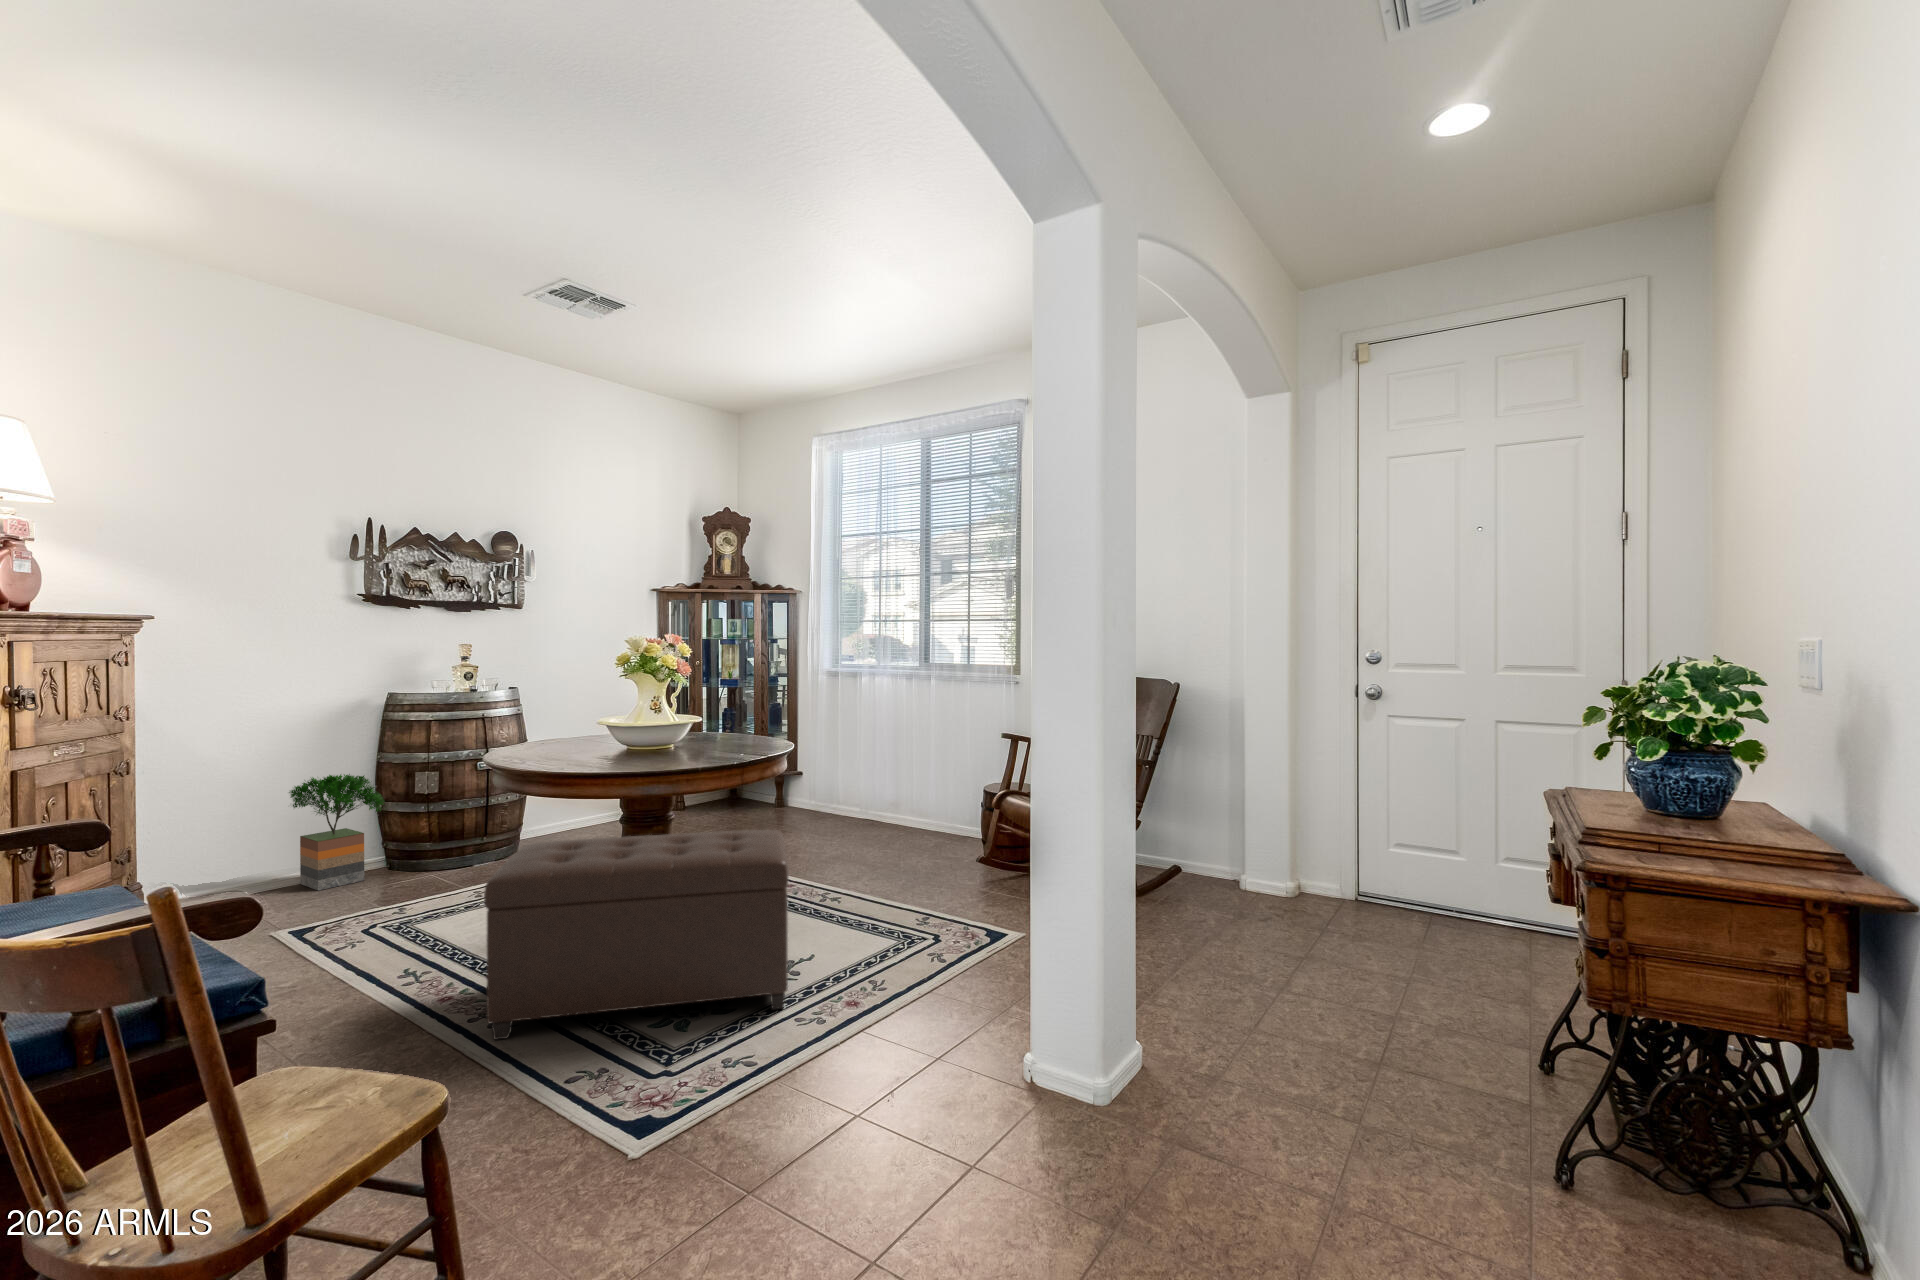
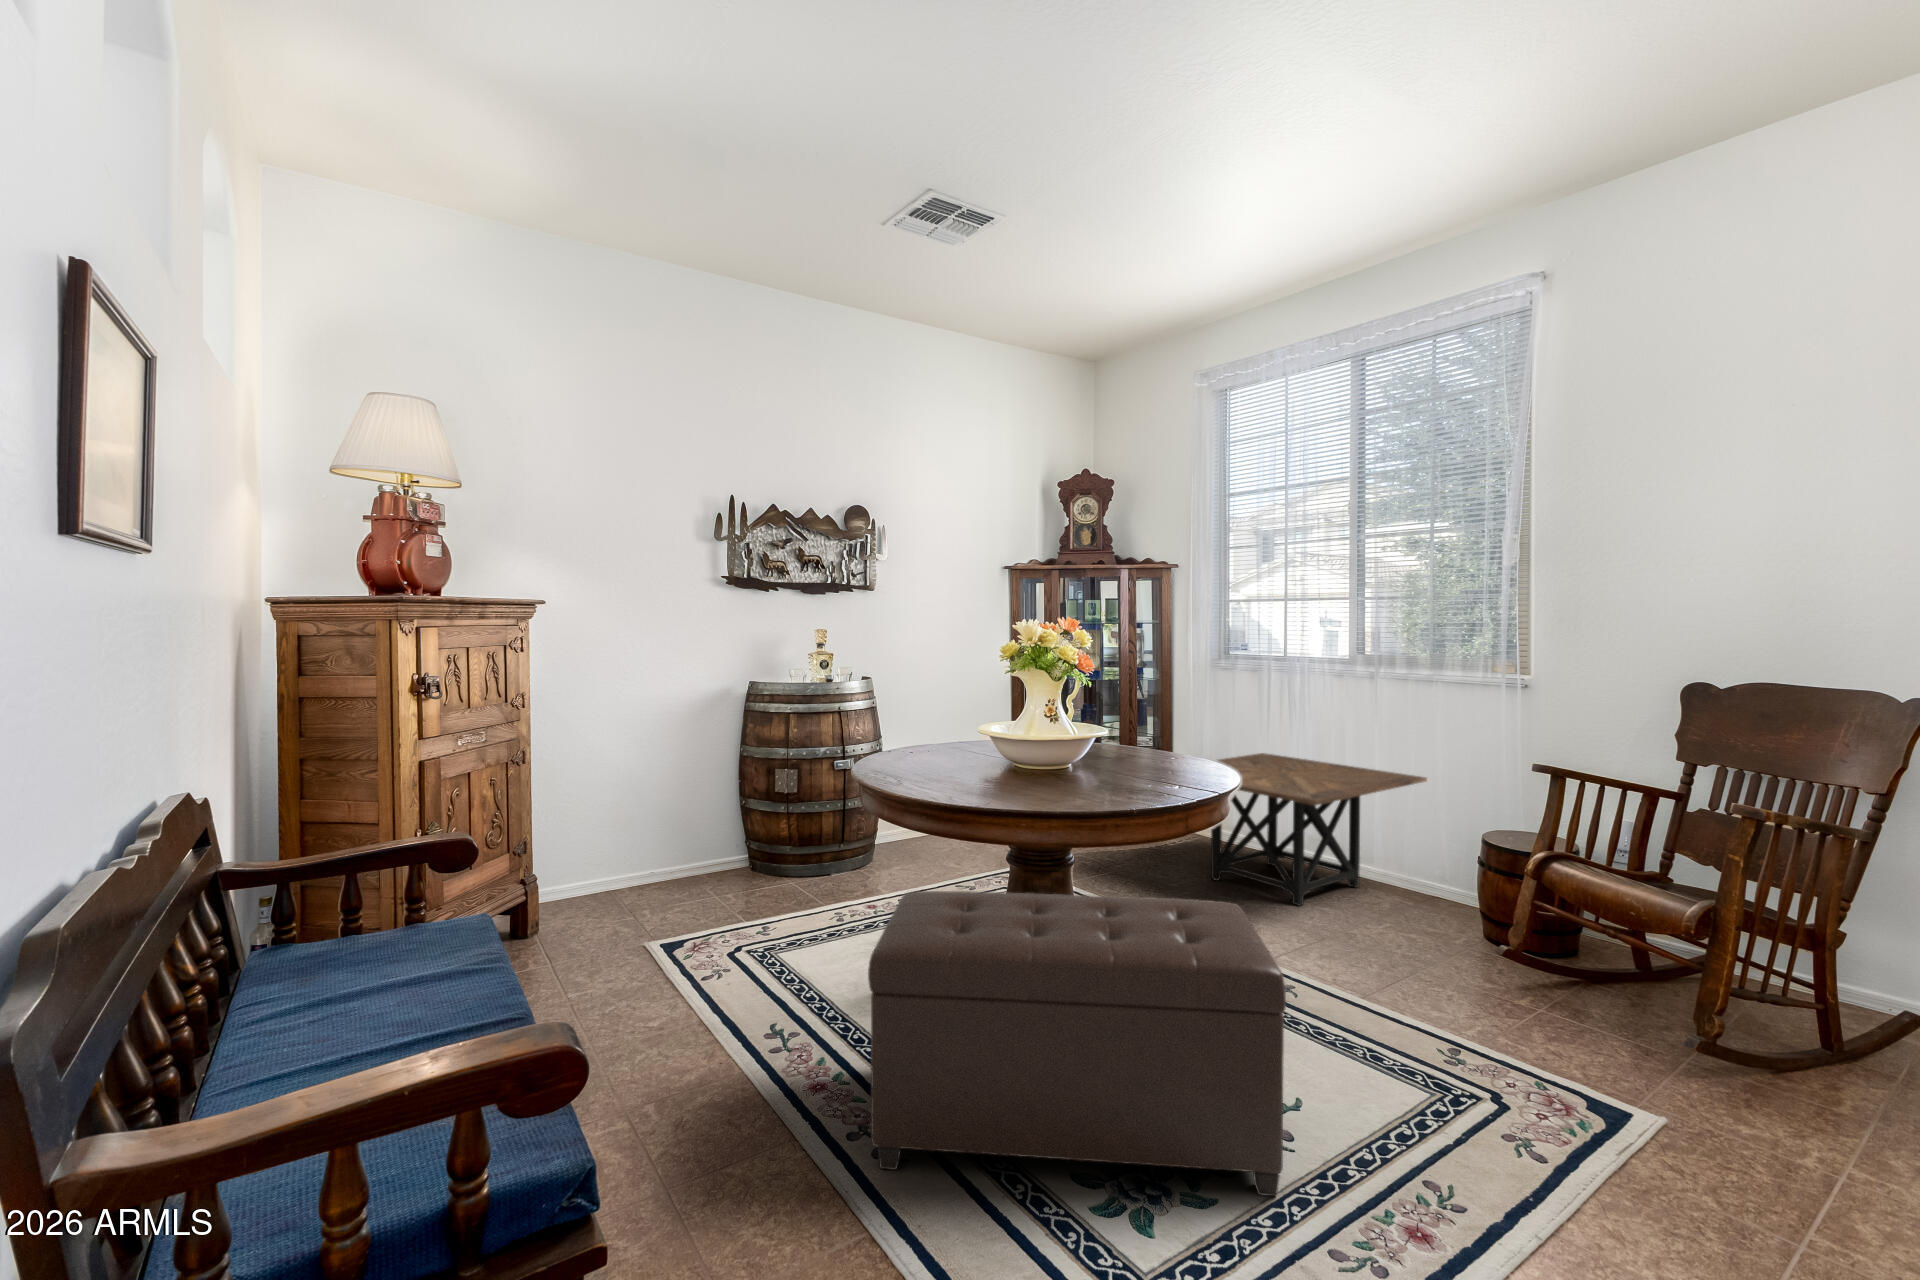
side table: none [765,740,966,850] -> present [1211,753,1427,906]
potted tree: present [289,774,384,891] -> none [659,767,748,893]

